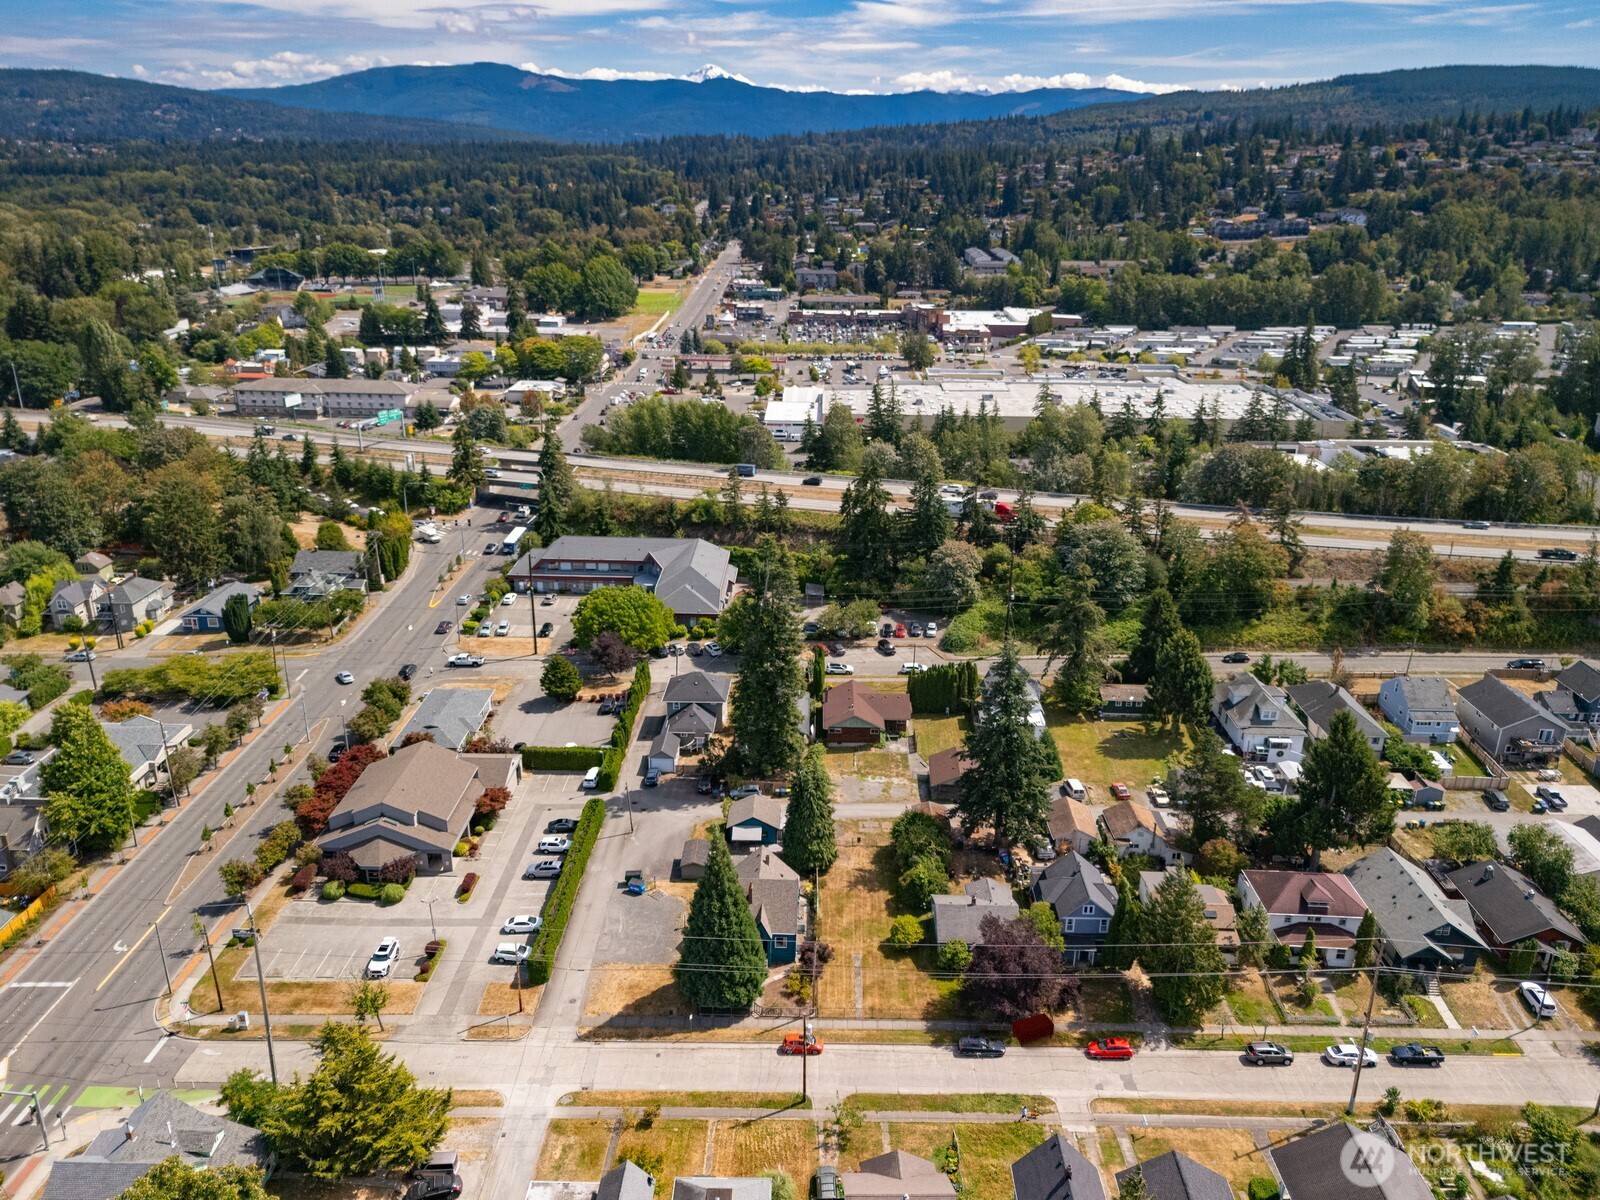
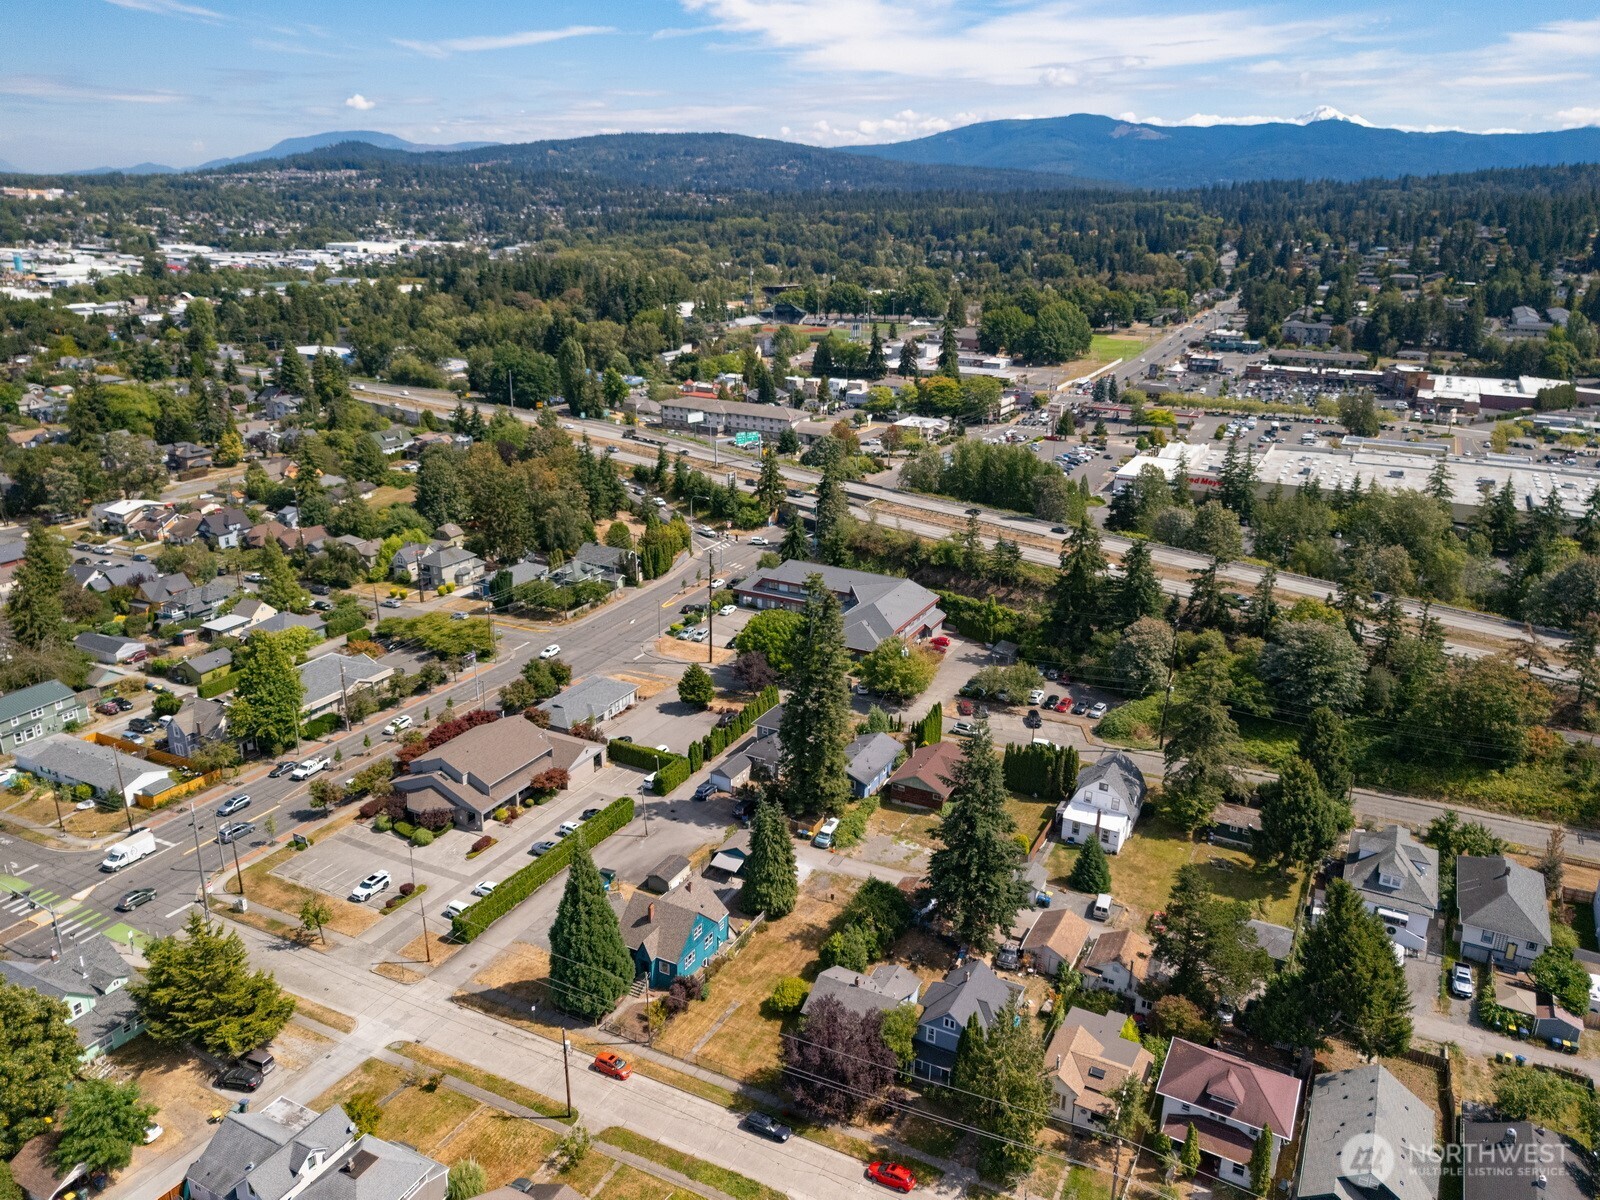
bench: present [1012,1013,1054,1047] -> none [805,1114,848,1146]

